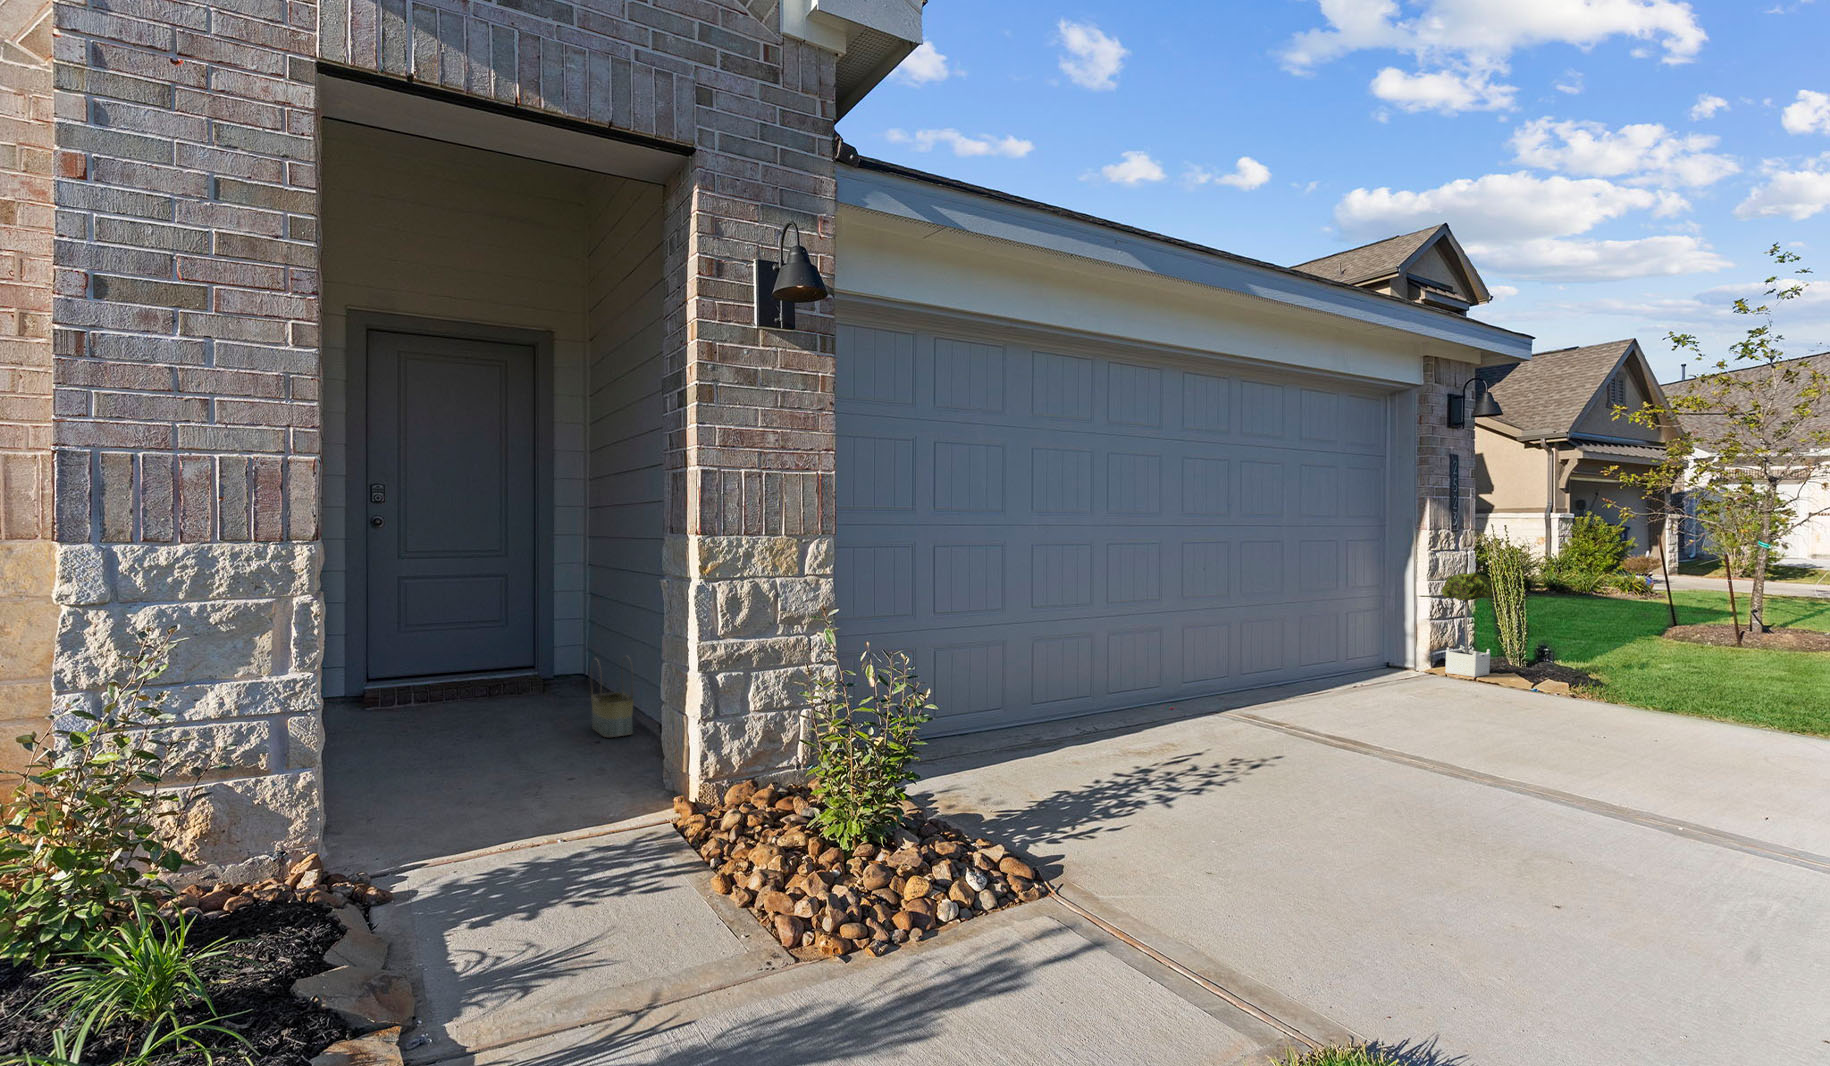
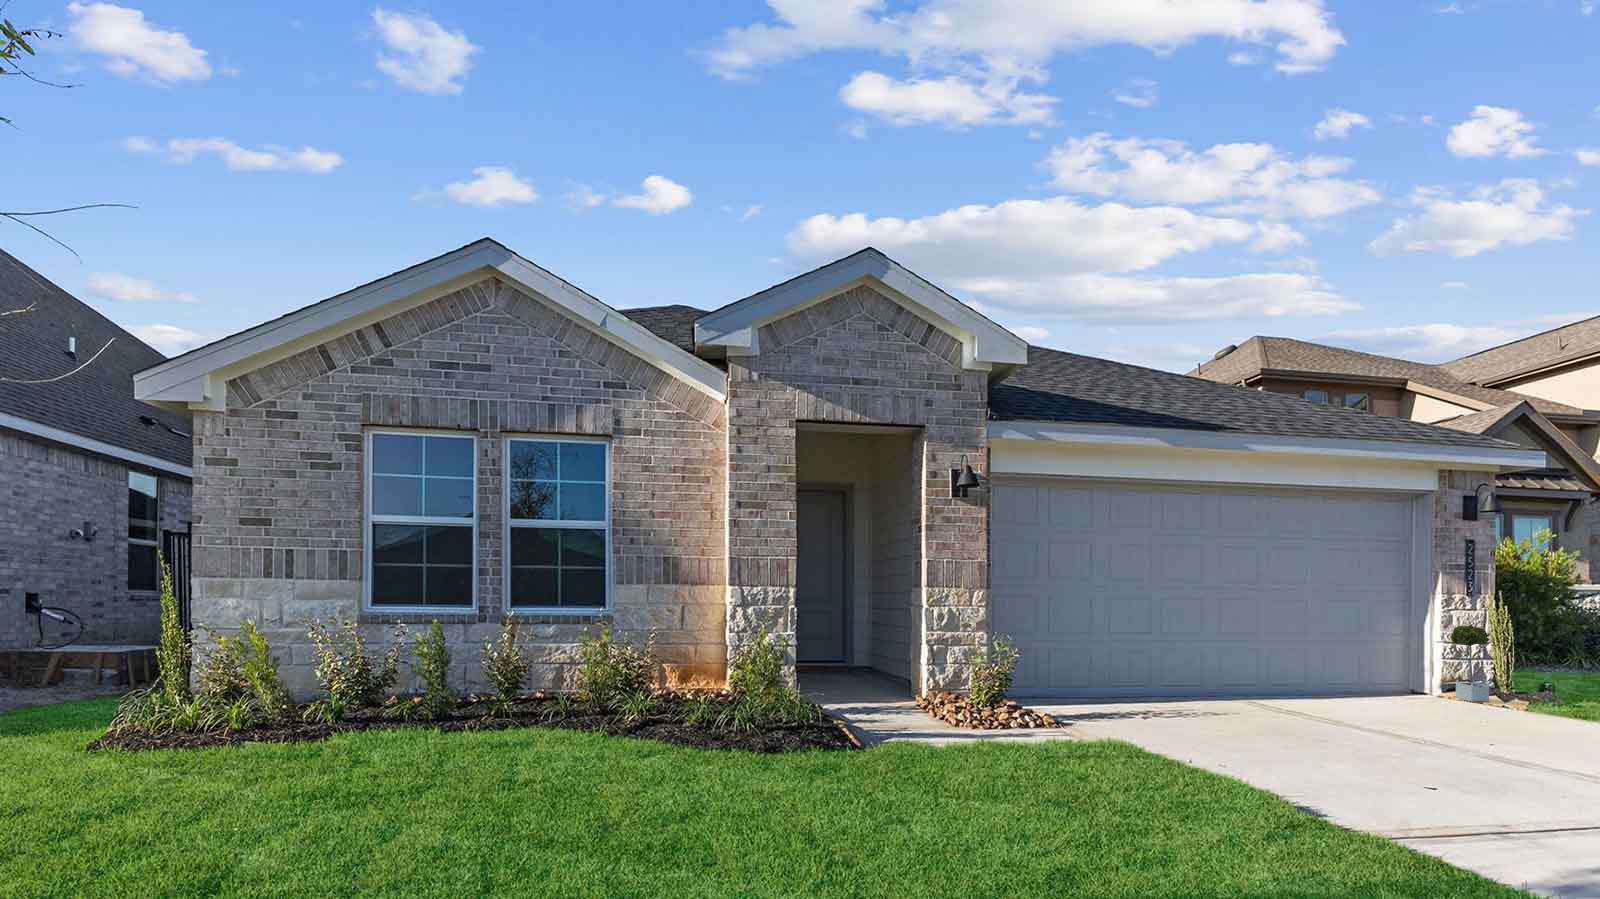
basket: present [590,657,634,737] -> none [870,642,891,681]

